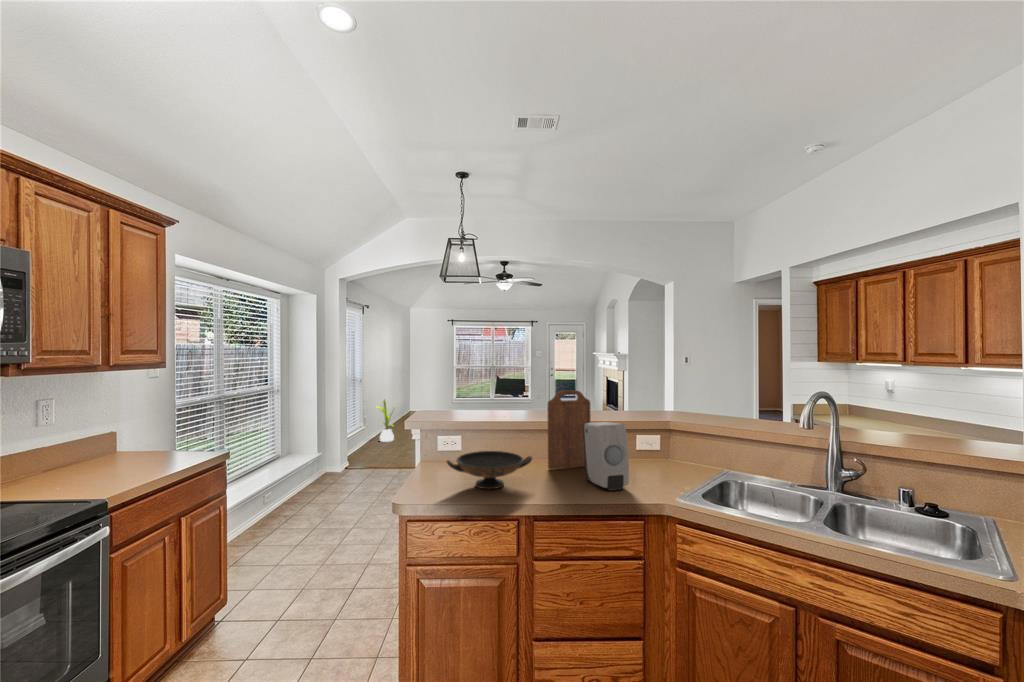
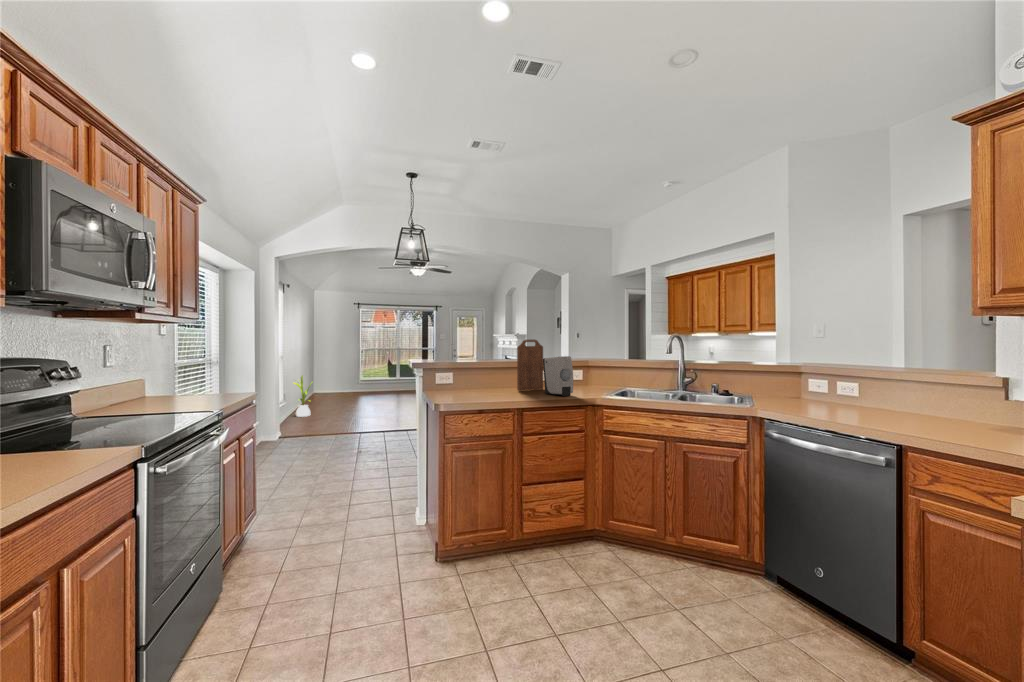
decorative bowl: present [447,451,532,489] -> none [462,378,514,398]

